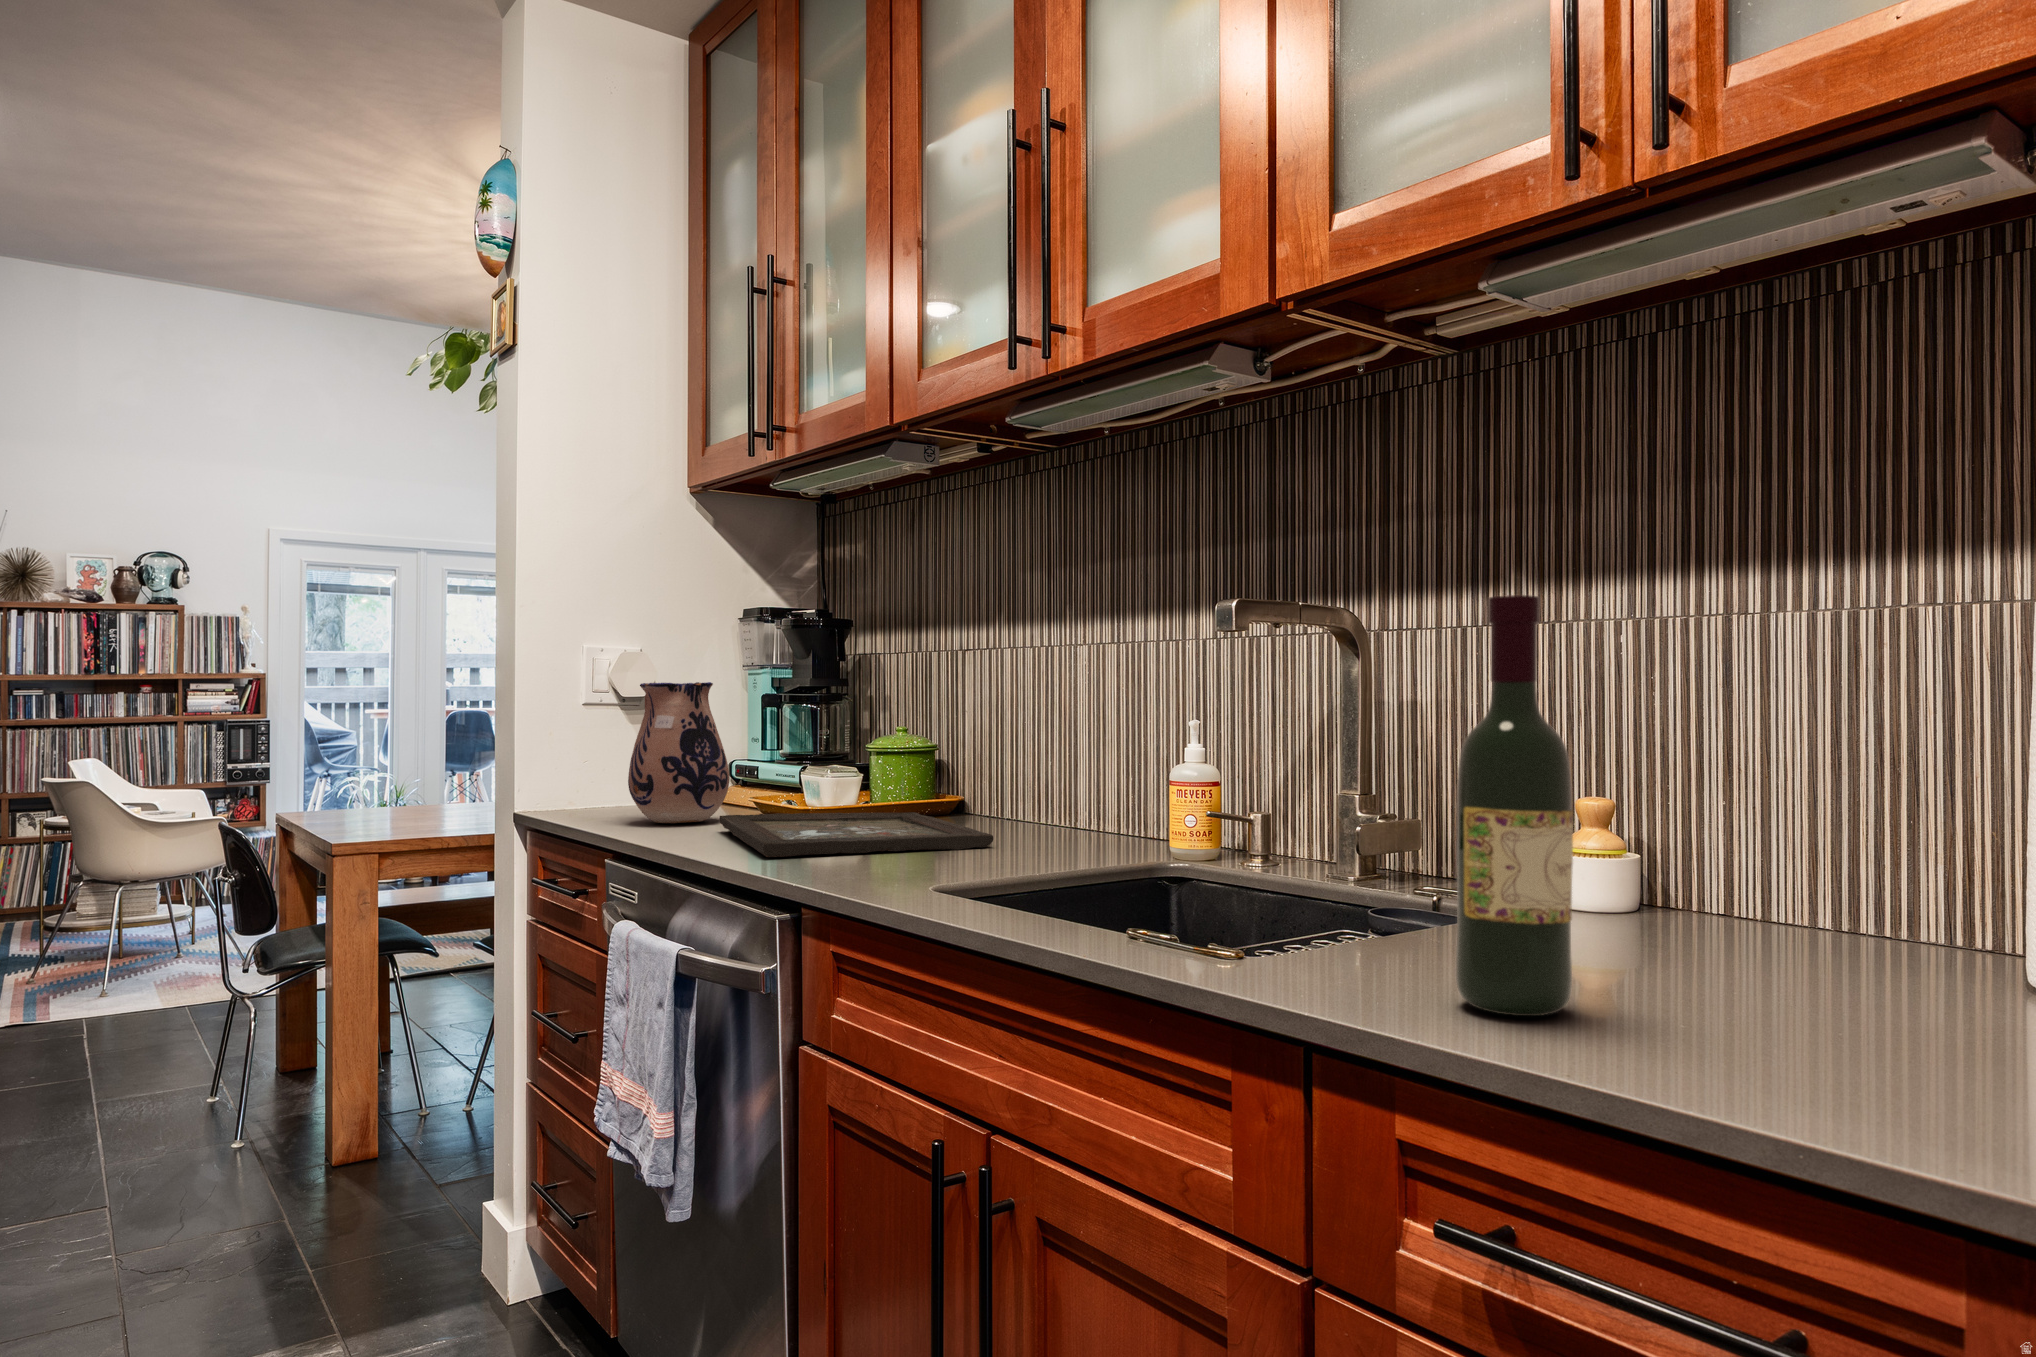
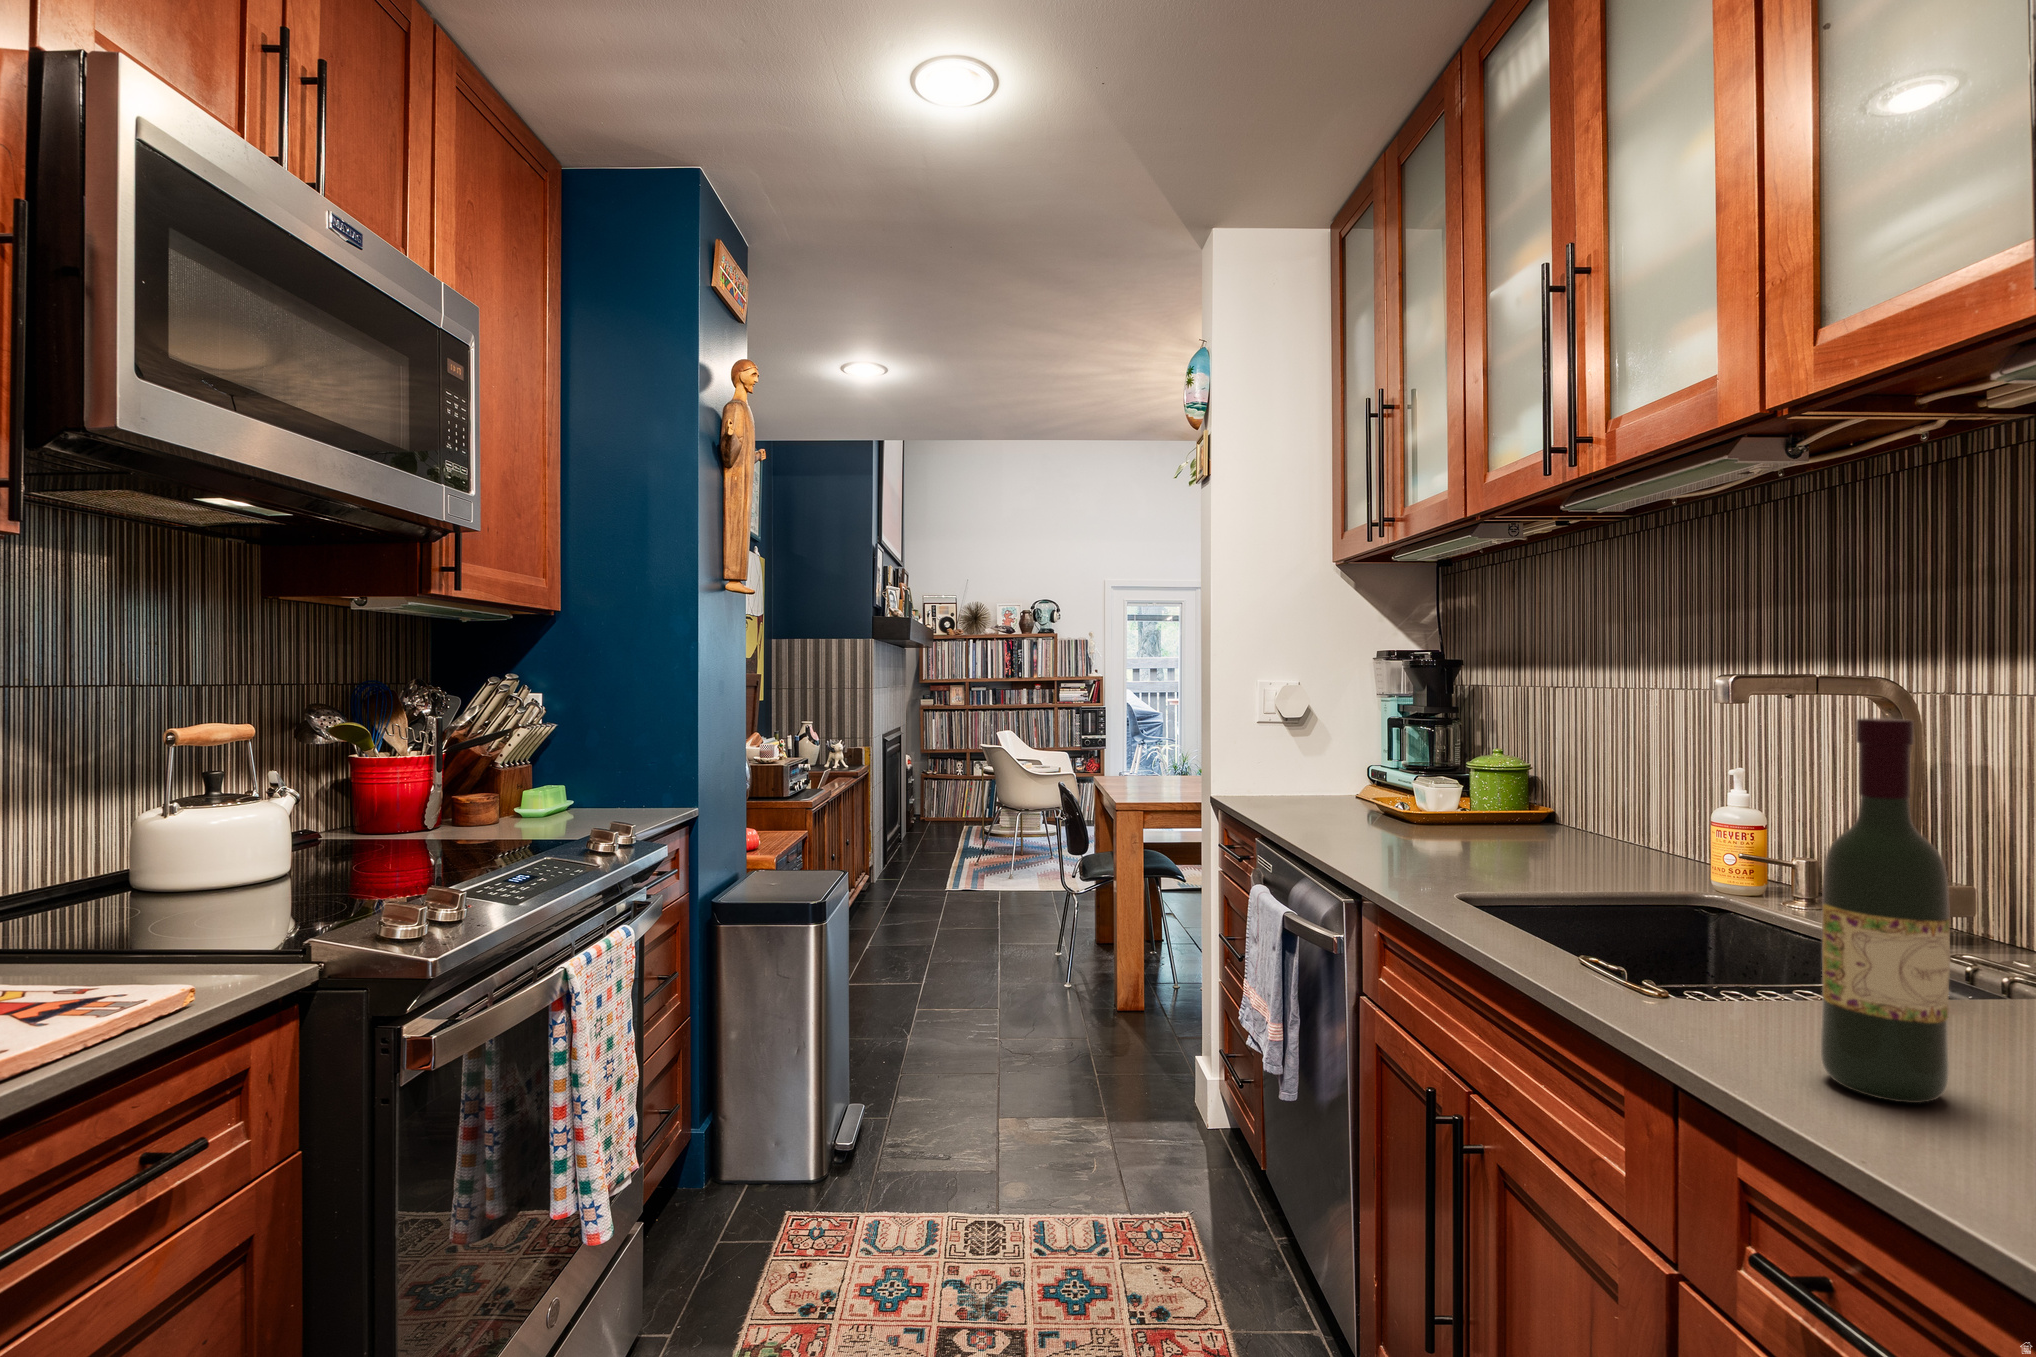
ceramic pitcher: present [628,682,729,823] -> none [1280,711,1355,815]
tray: present [720,812,993,857] -> none [1340,813,1550,860]

